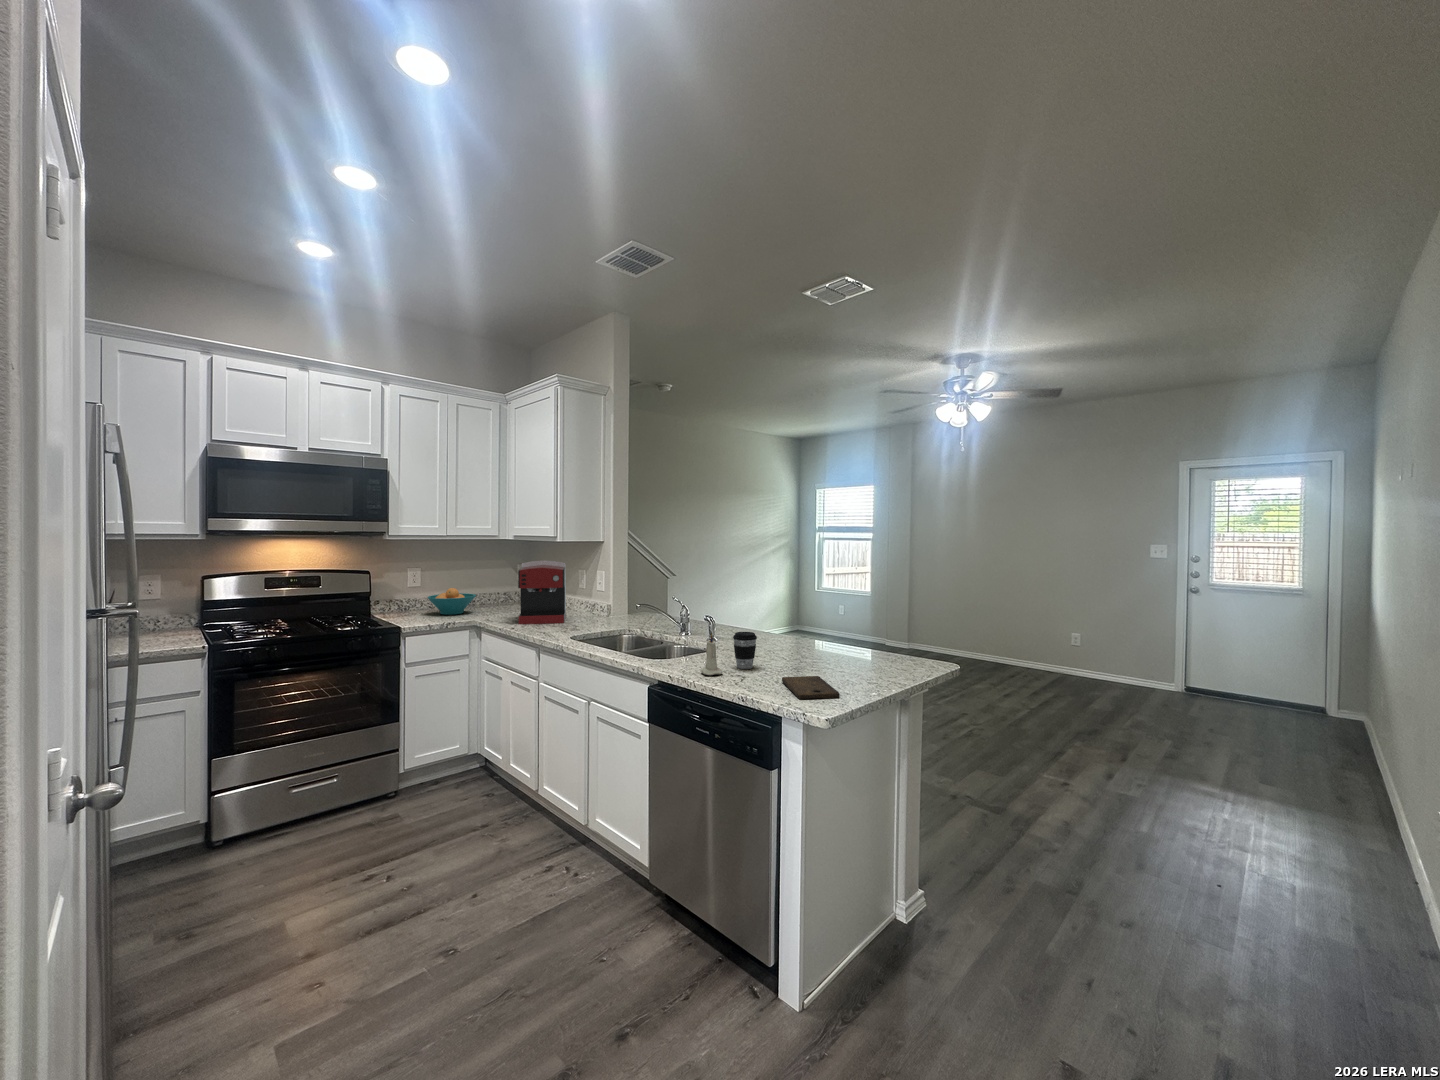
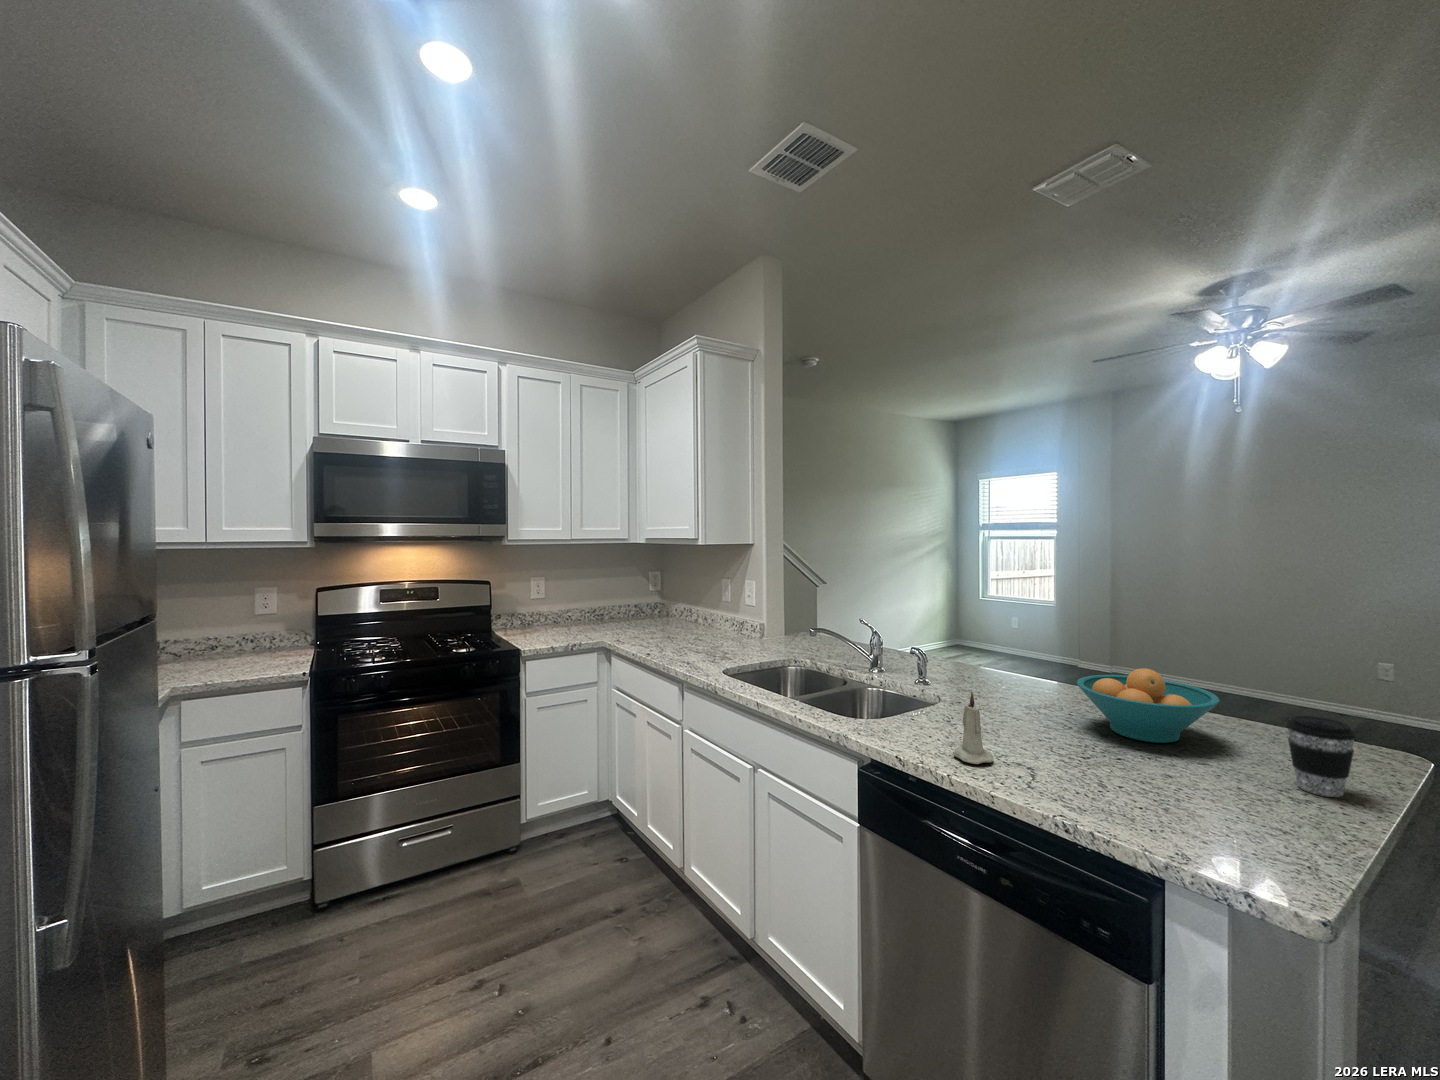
coffee maker: present [518,560,566,624] -> none [653,568,709,648]
fruit bowl: present [428,588,476,615] -> present [1077,668,1220,743]
coffee cup: present [733,632,757,669] -> present [1286,716,1356,797]
cutting board: present [782,676,840,699] -> none [1124,782,1301,851]

